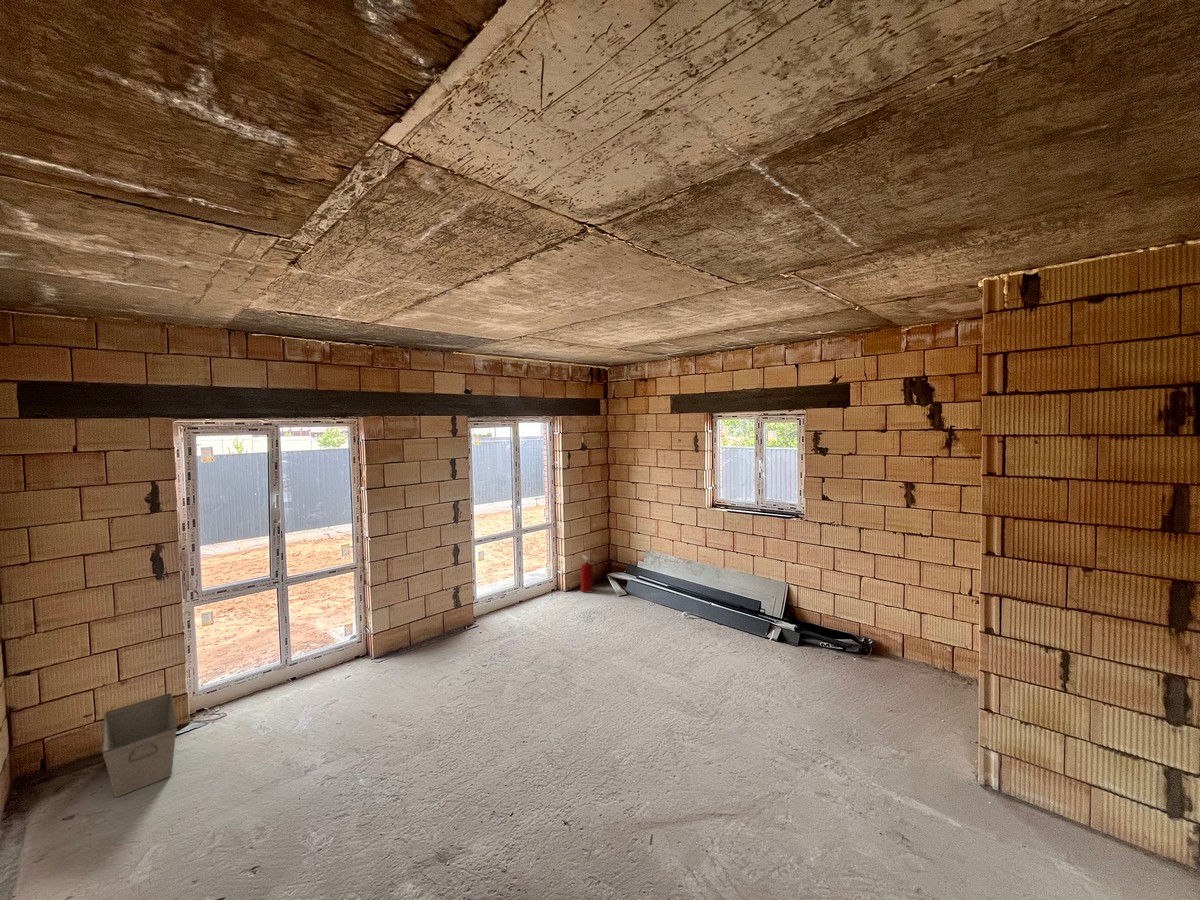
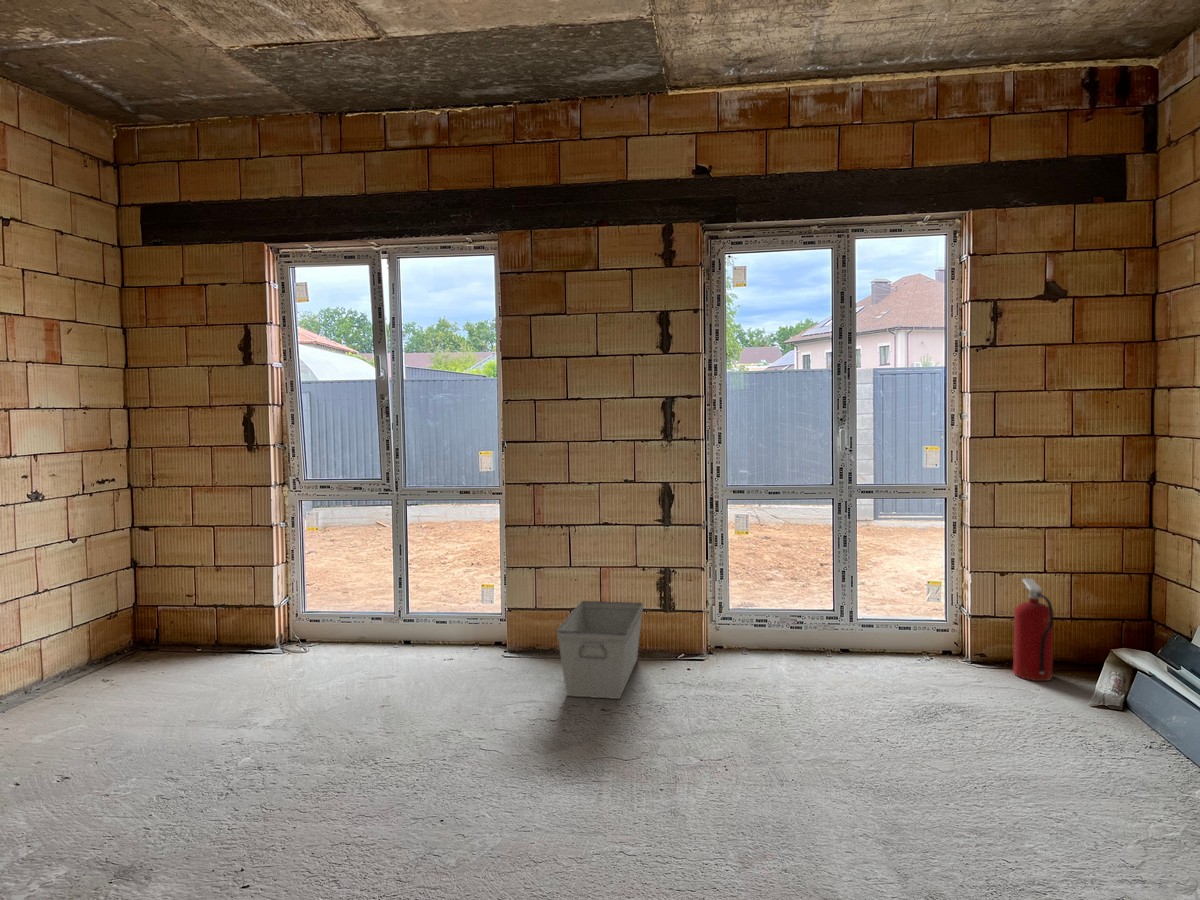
storage bin: present [102,693,177,797] -> present [557,601,643,699]

